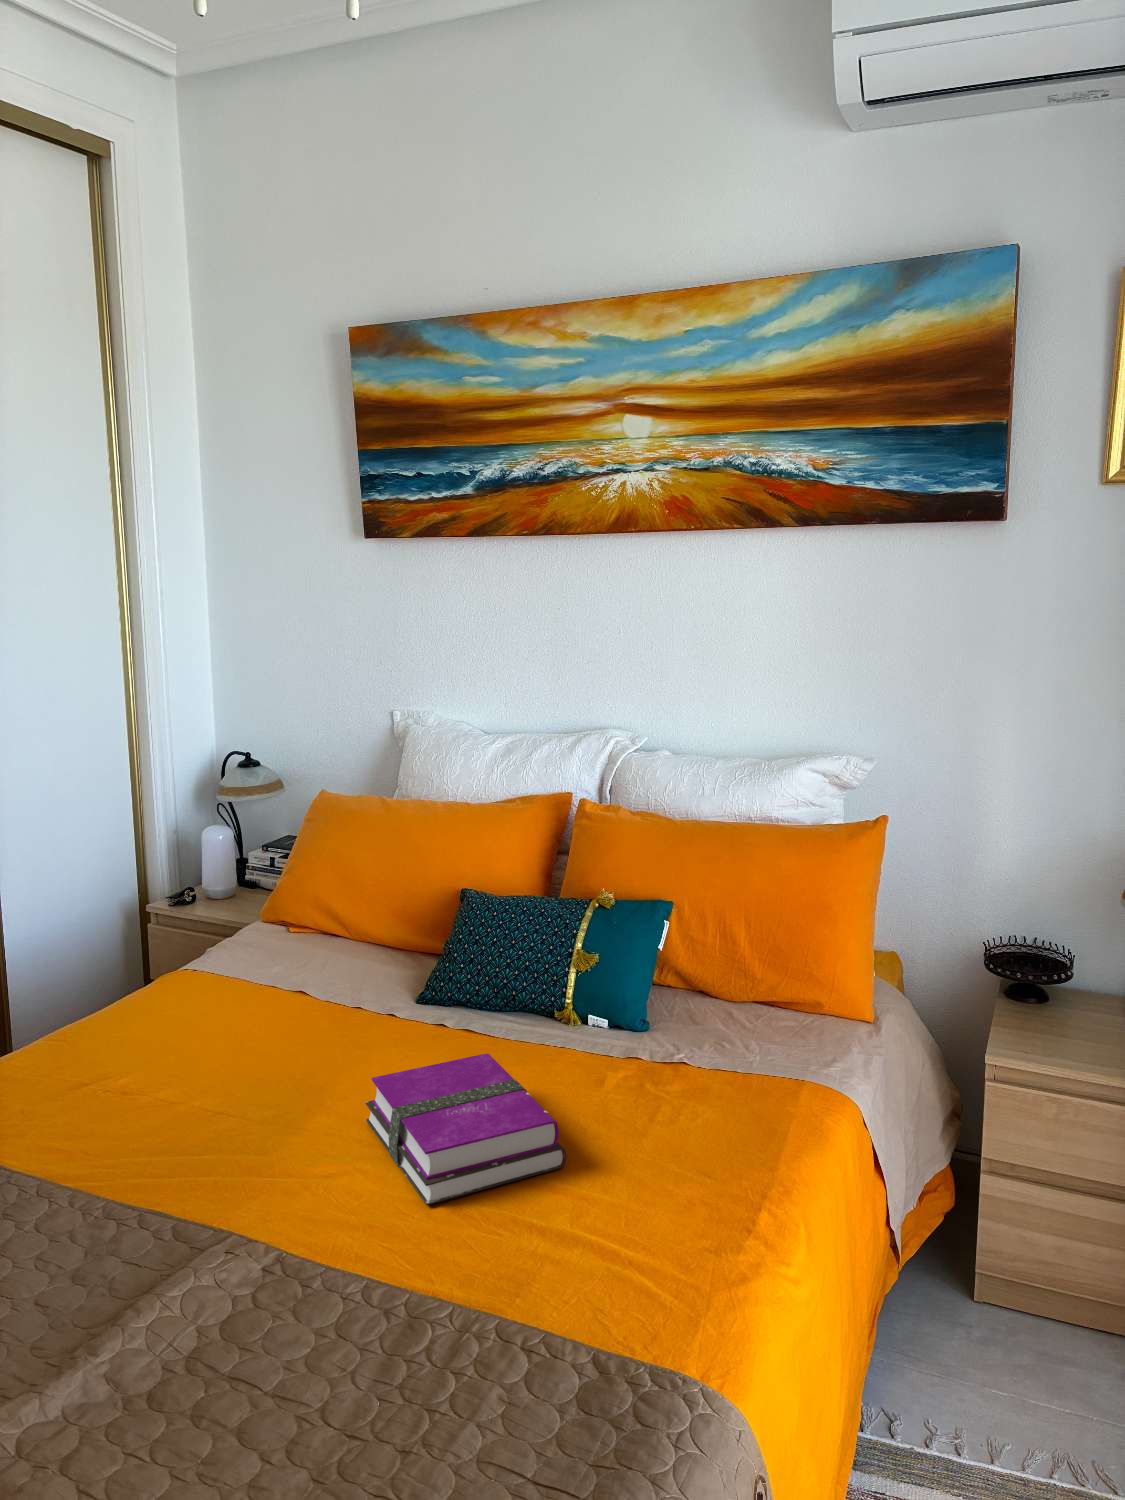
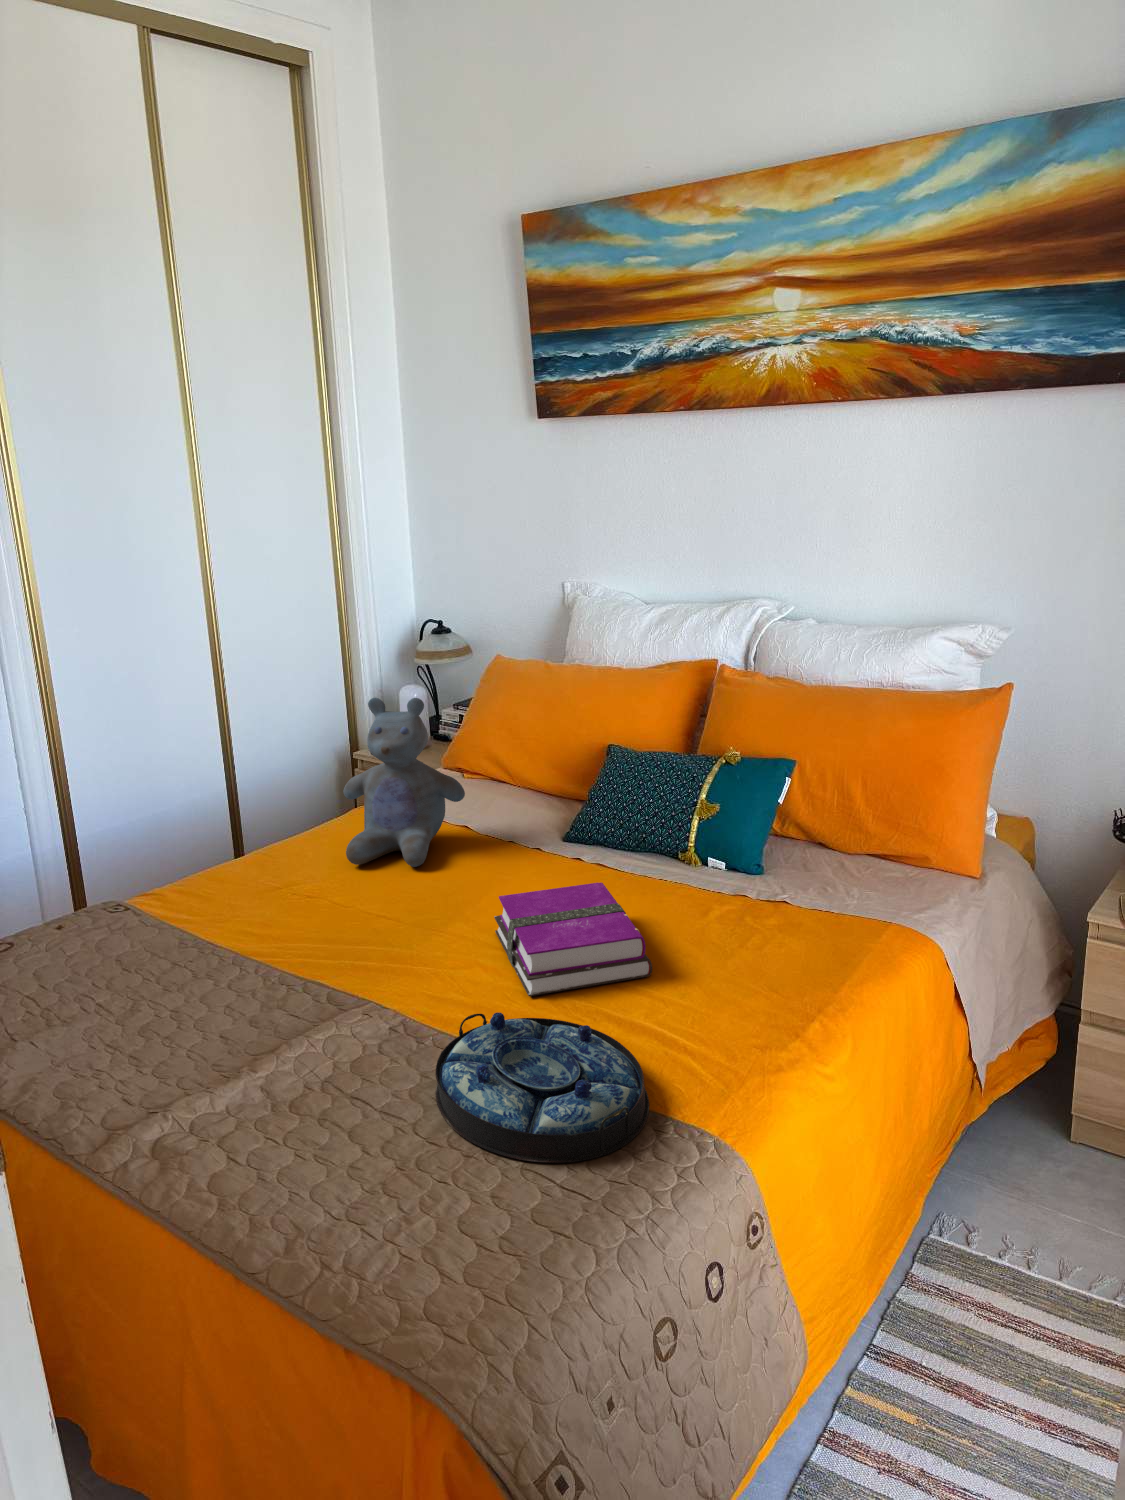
stuffed bear: none [158,842,306,1042] -> present [343,698,465,867]
serving tray: none [337,1238,615,1449] -> present [435,1012,649,1163]

